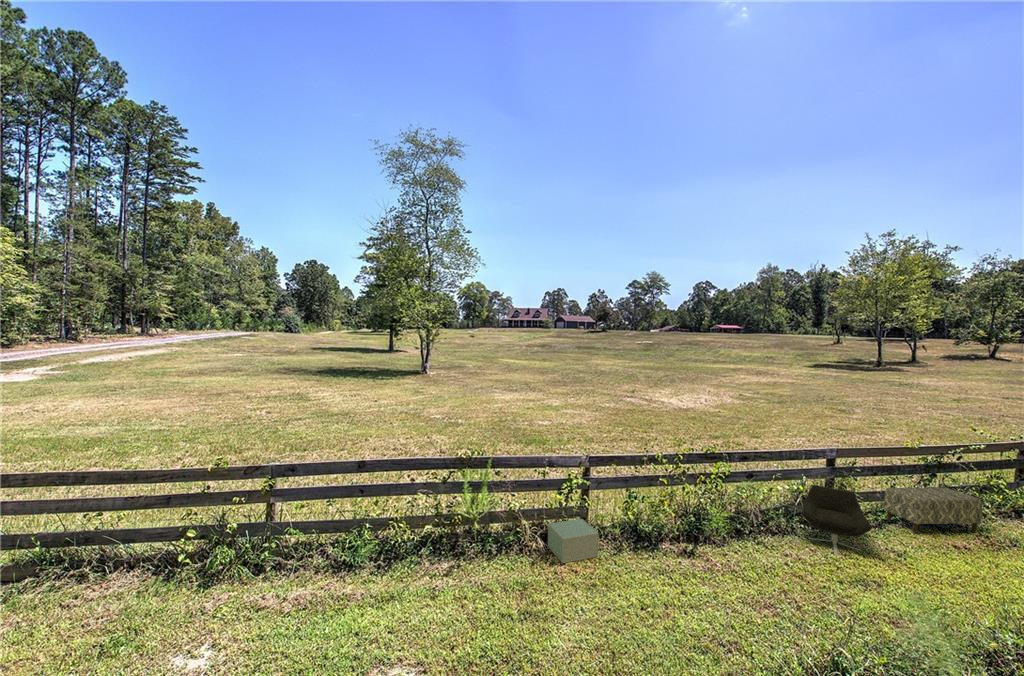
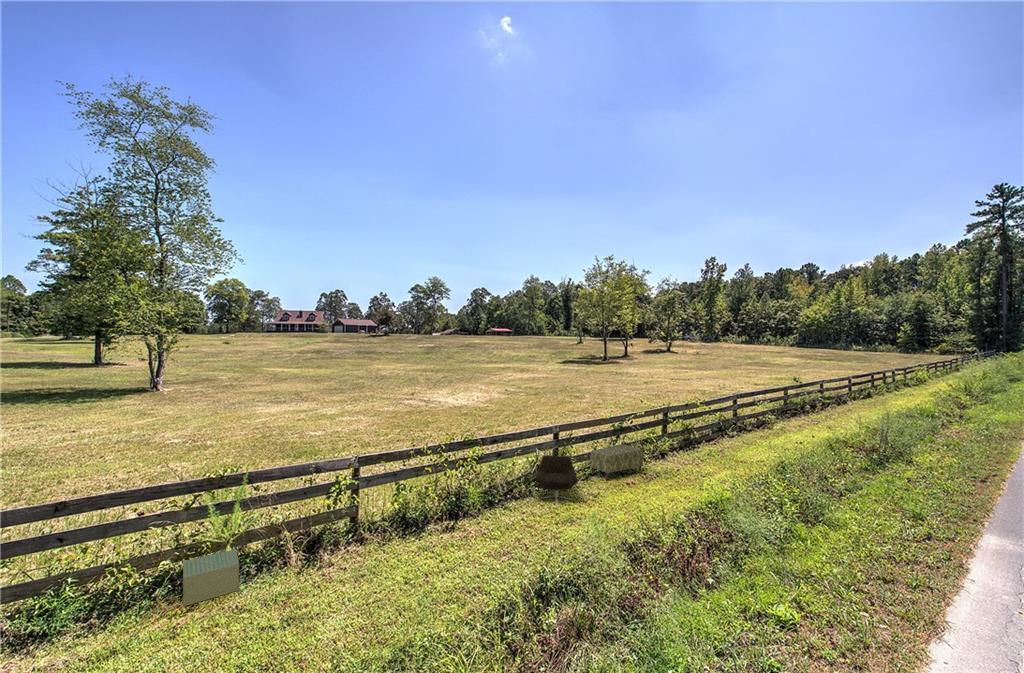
storage box: present [548,519,599,563] -> present [183,549,239,606]

